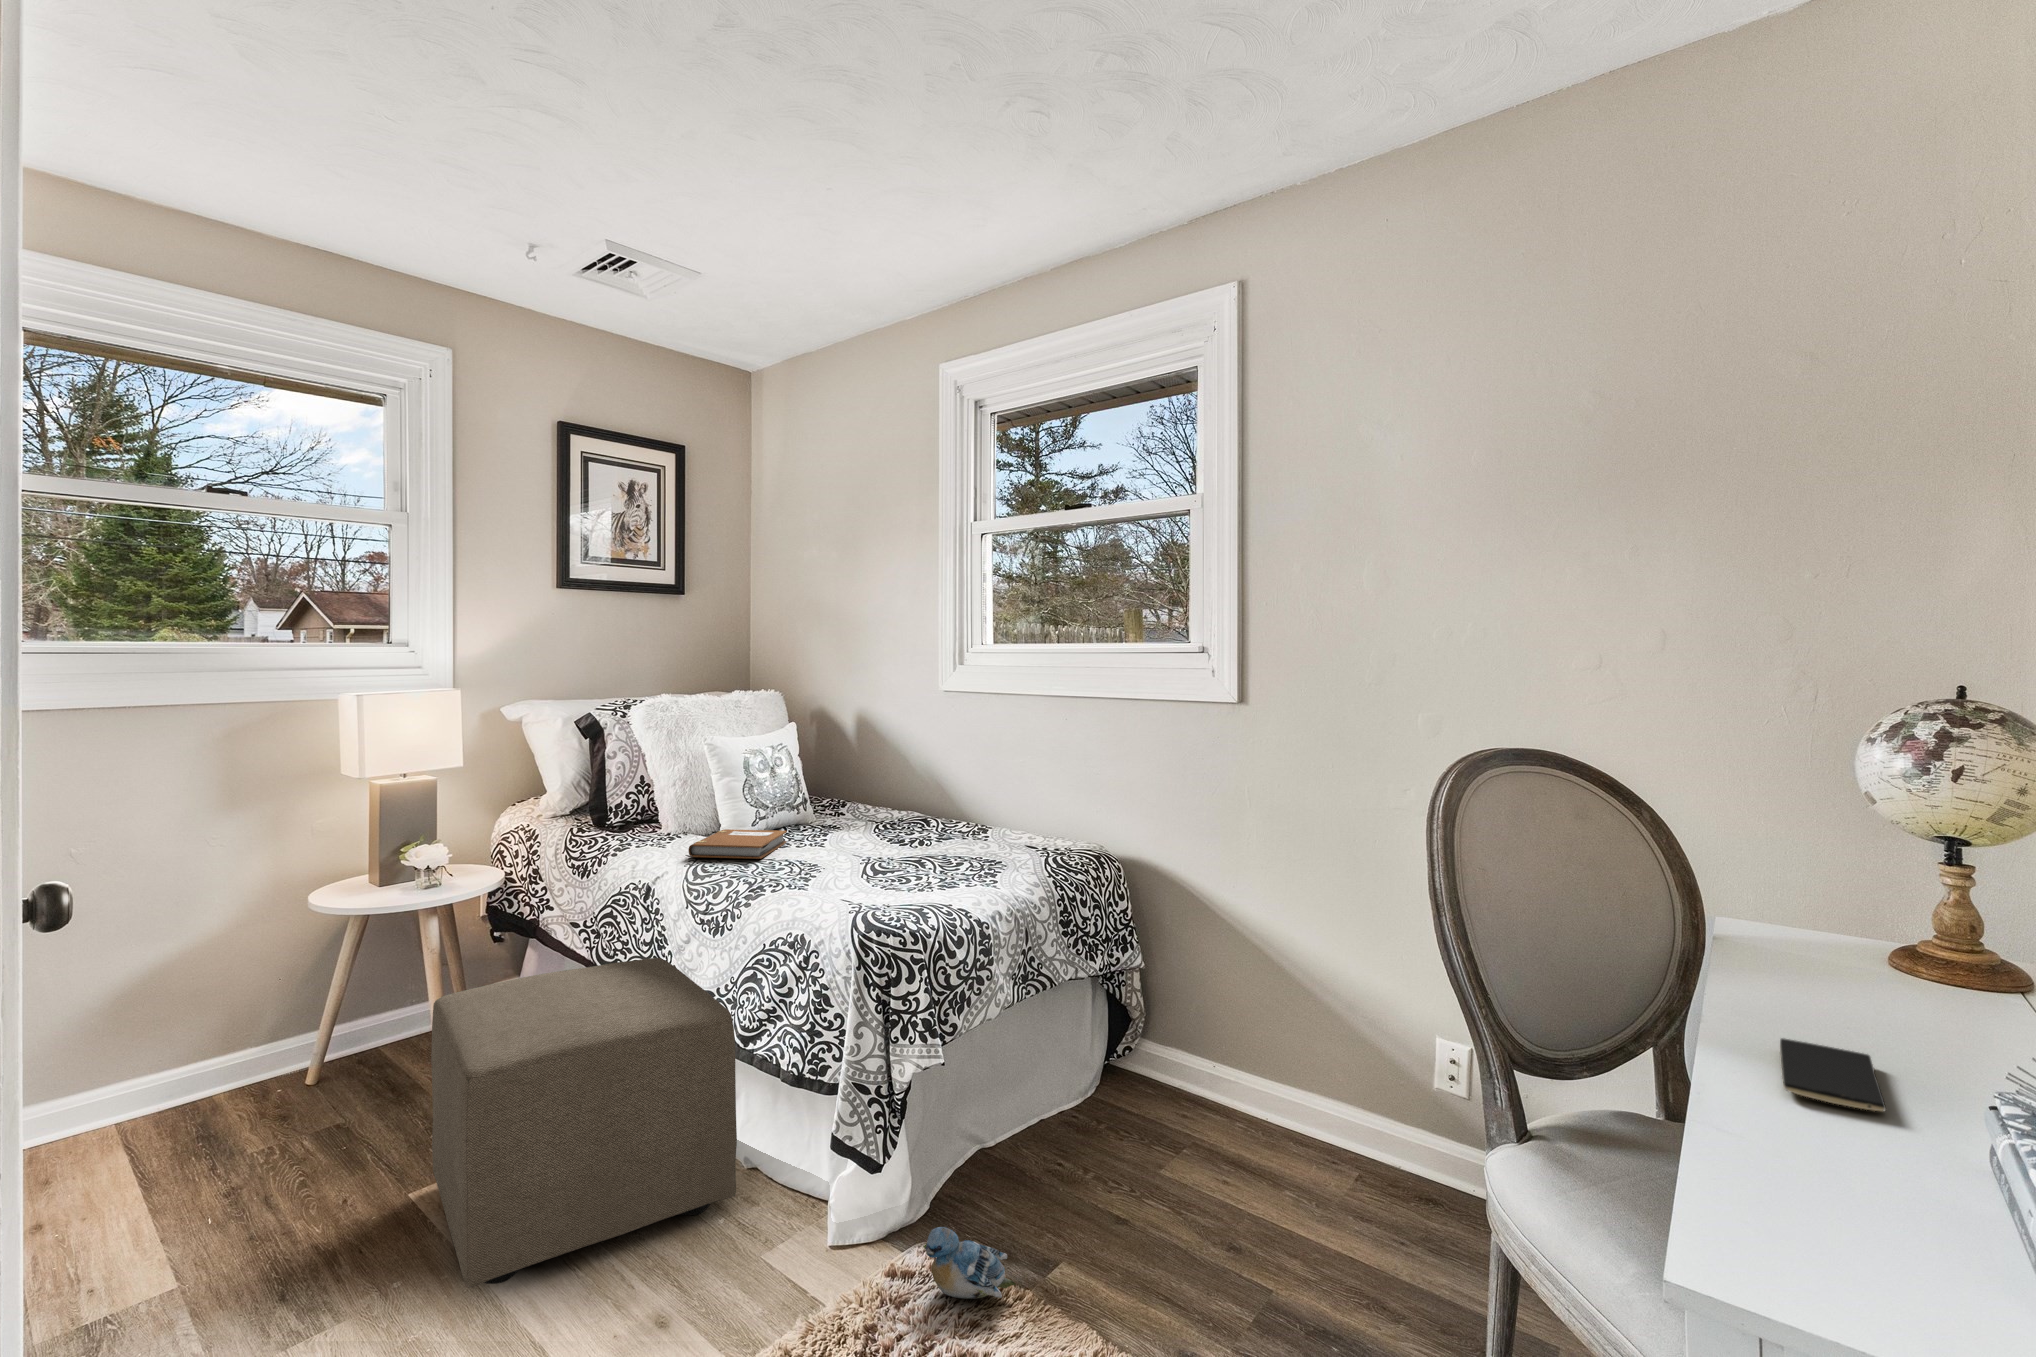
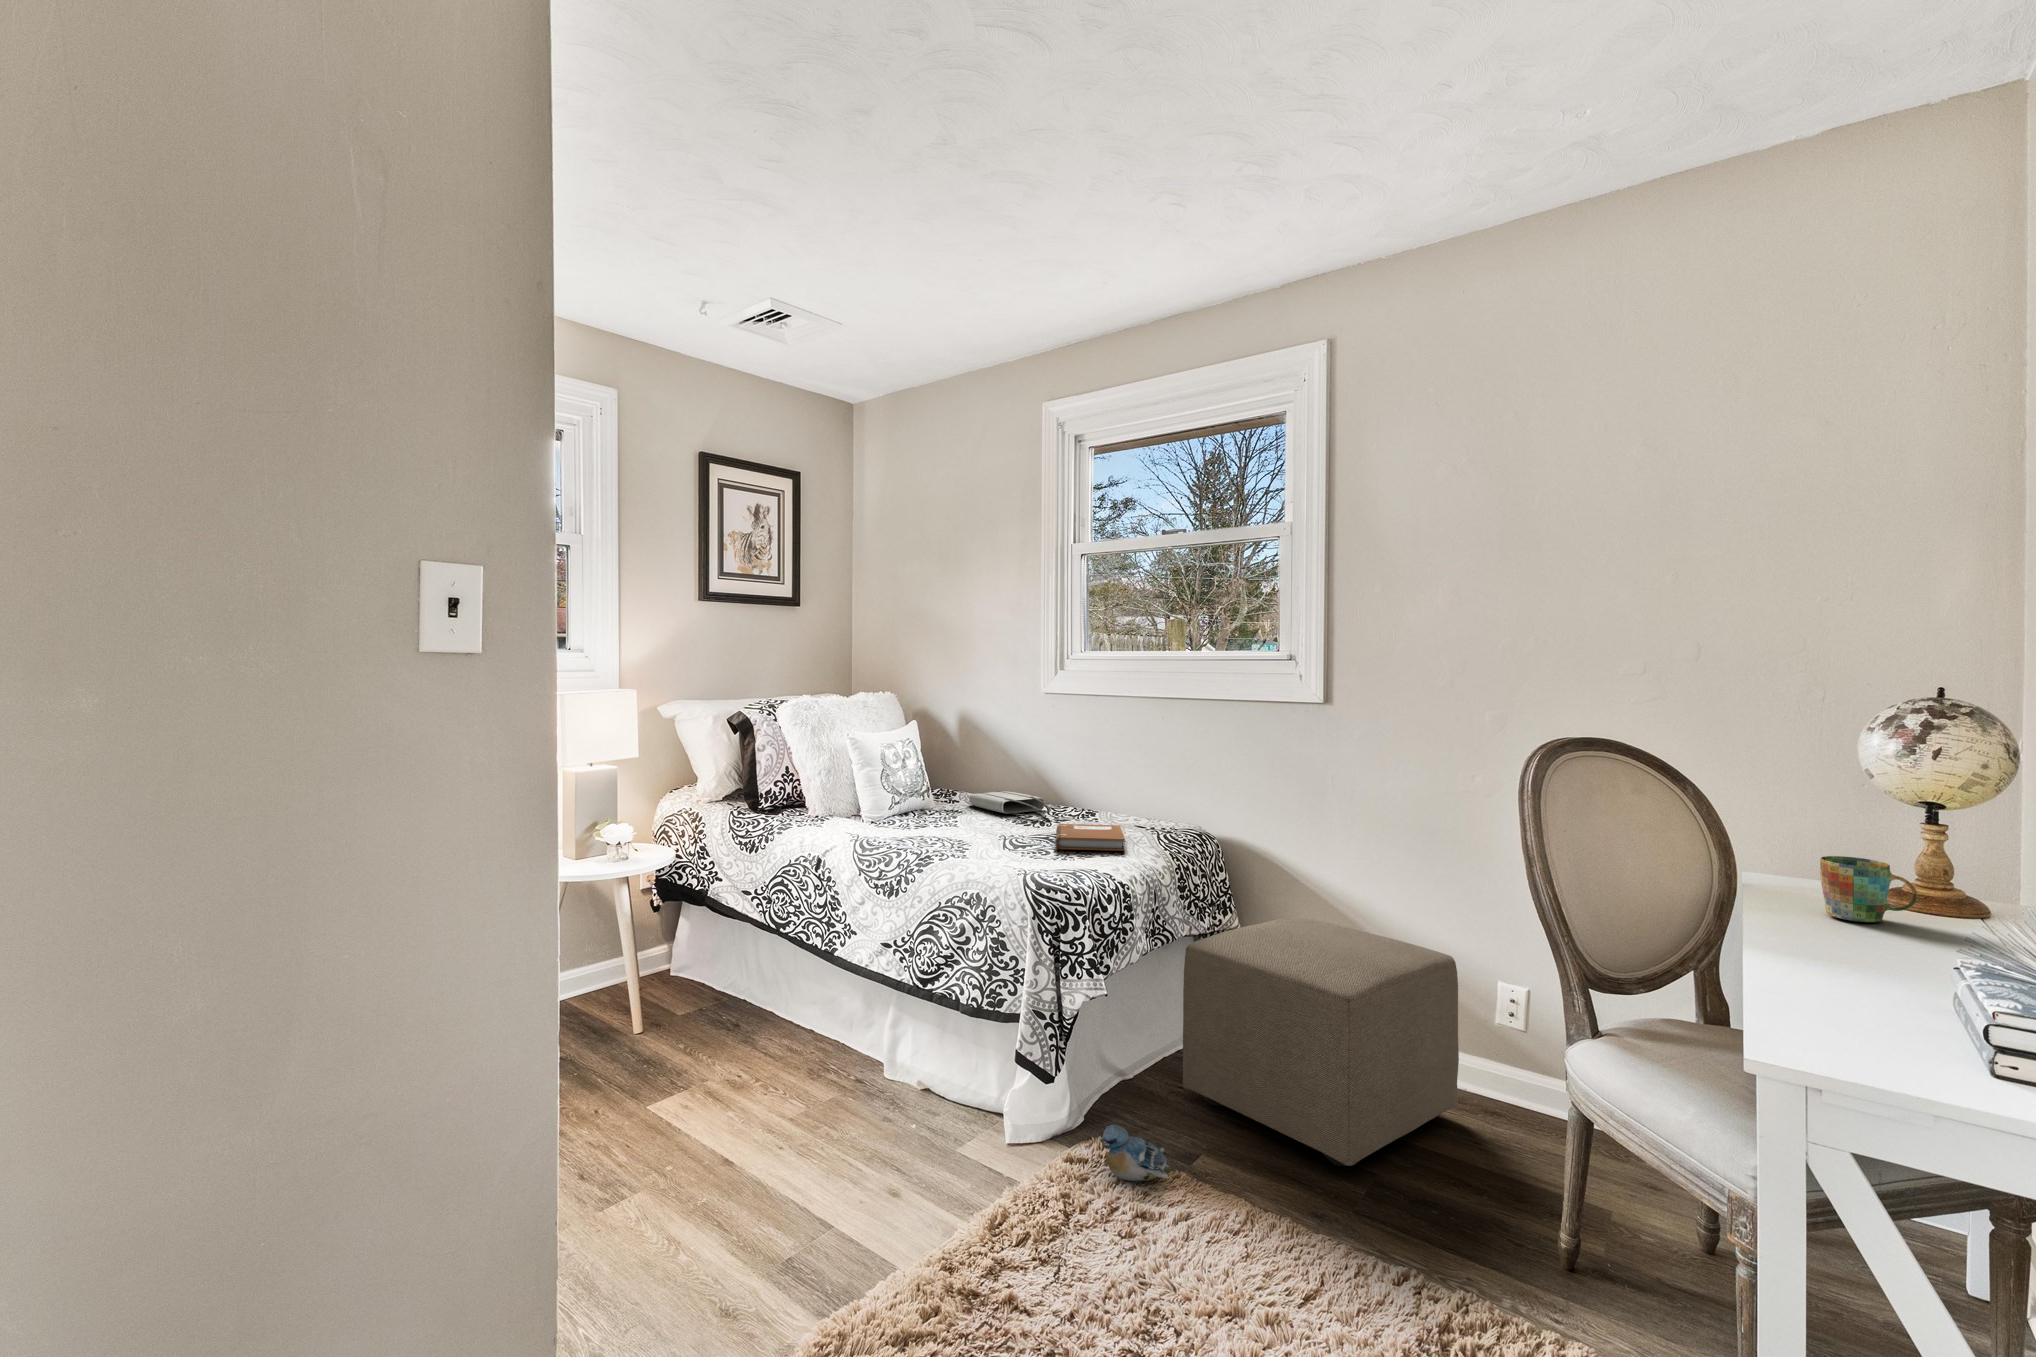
tote bag: none [854,805,937,833] -> present [969,791,1051,815]
notebook: present [689,829,787,859] -> present [1056,824,1125,851]
mug: none [1803,909,1931,1002] -> present [1820,856,1917,922]
ottoman: present [431,958,737,1287] -> present [1183,917,1459,1166]
smartphone: present [1780,1038,1886,1111] -> none [1811,941,1892,980]

